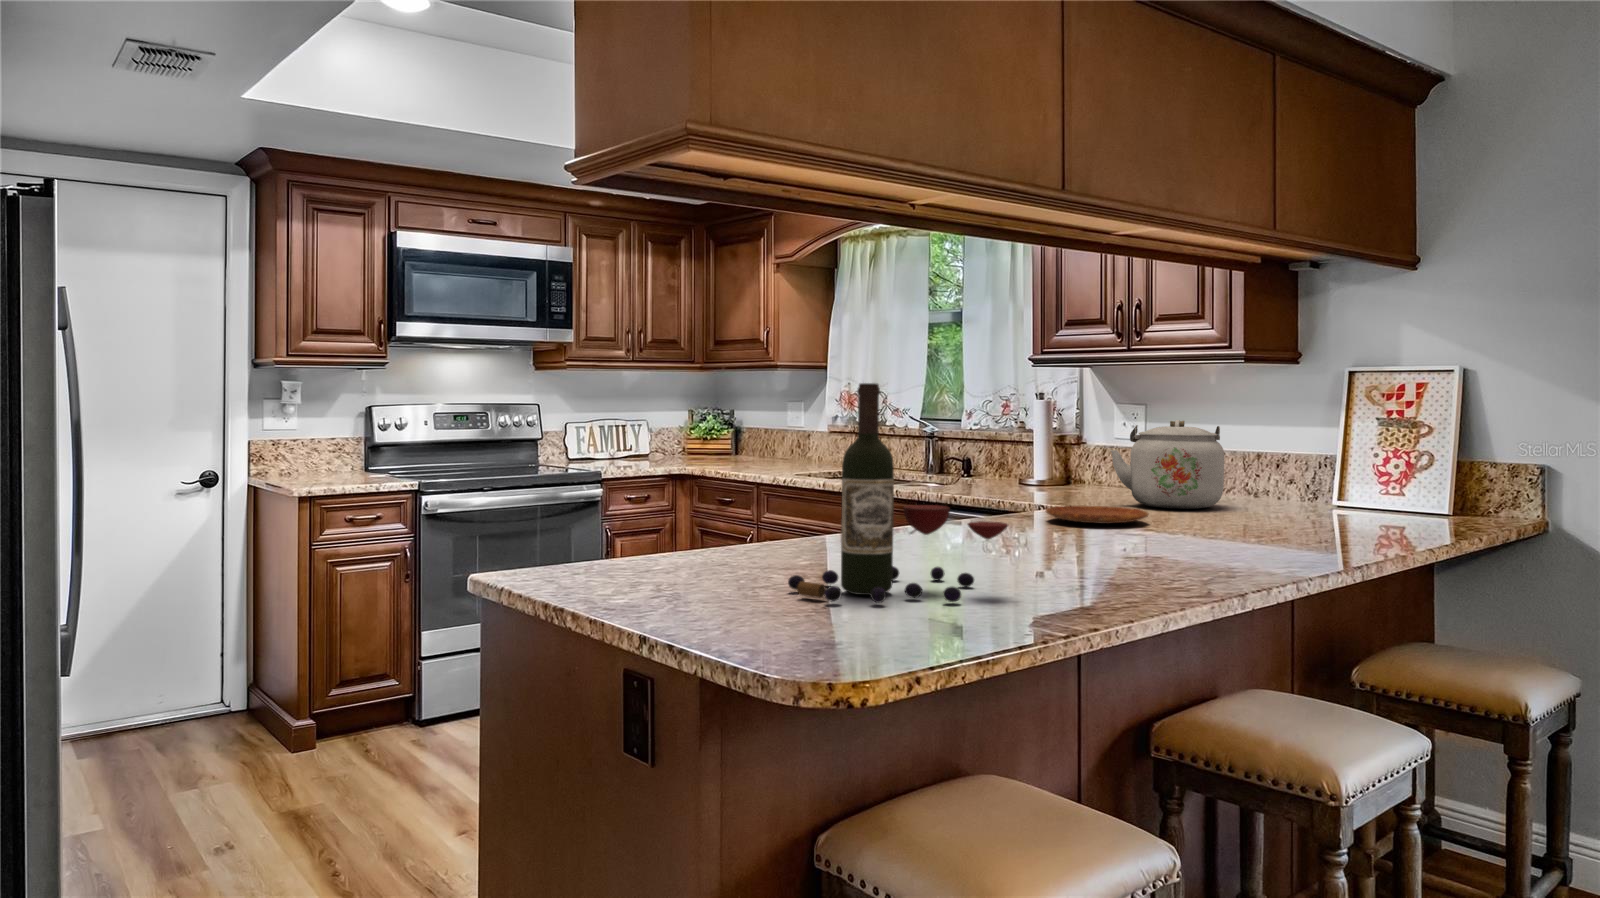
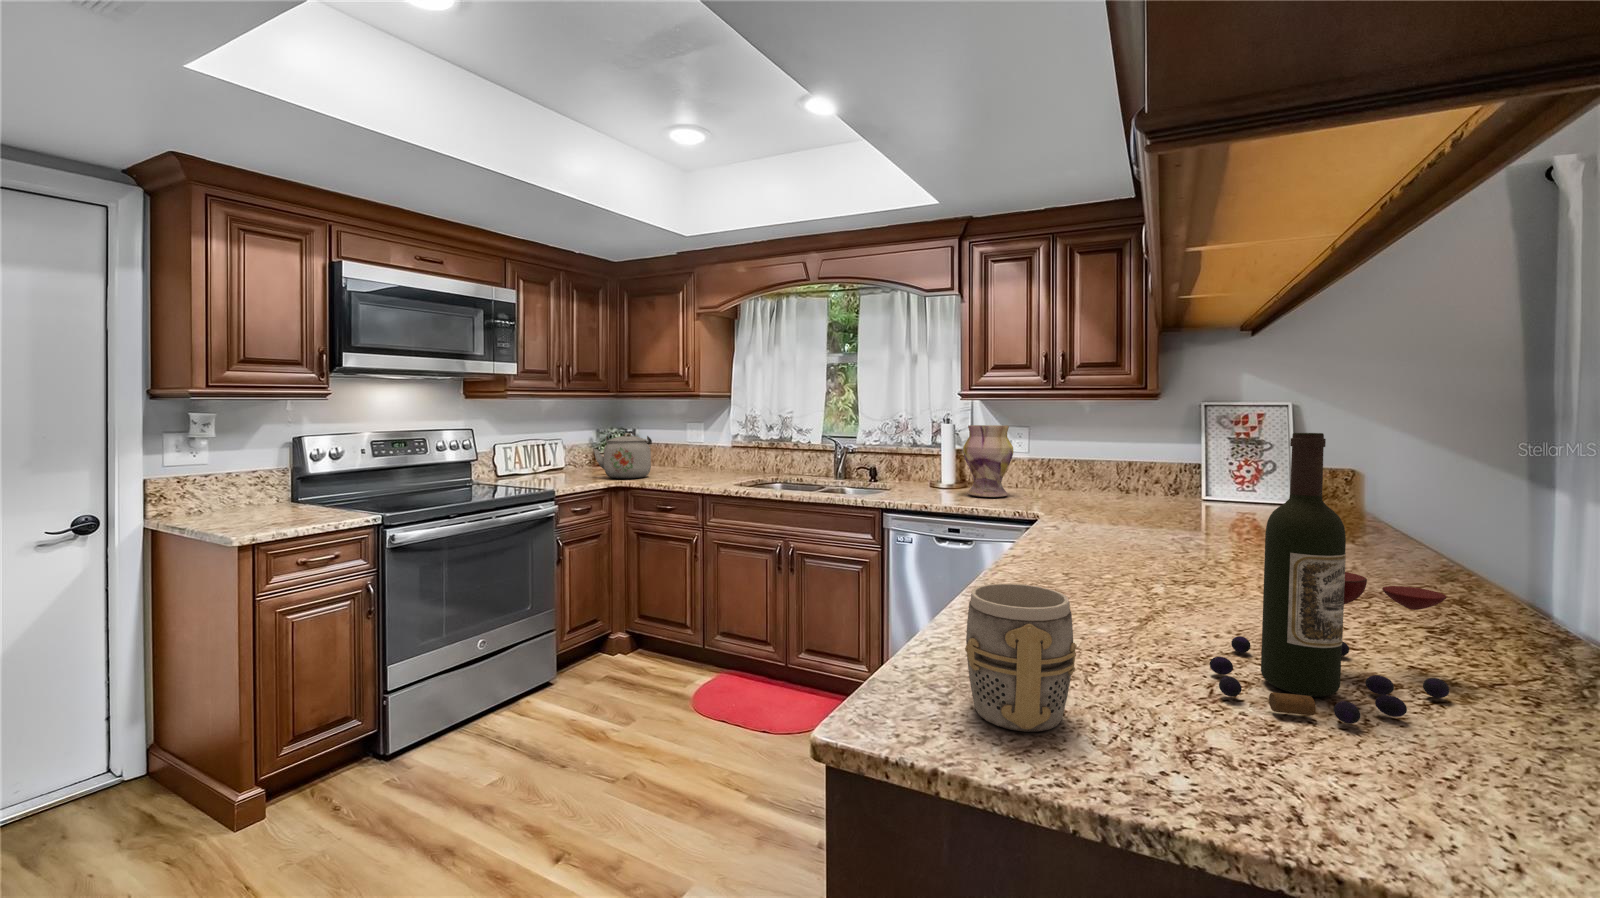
vase: none [1040,401,1105,493] -> present [963,425,1013,497]
kettle: present [1111,420,1224,509] -> present [593,433,652,479]
mug: none [593,495,678,589] -> present [965,583,1077,732]
tray: present [1046,506,1148,524] -> none [1067,515,1160,534]

